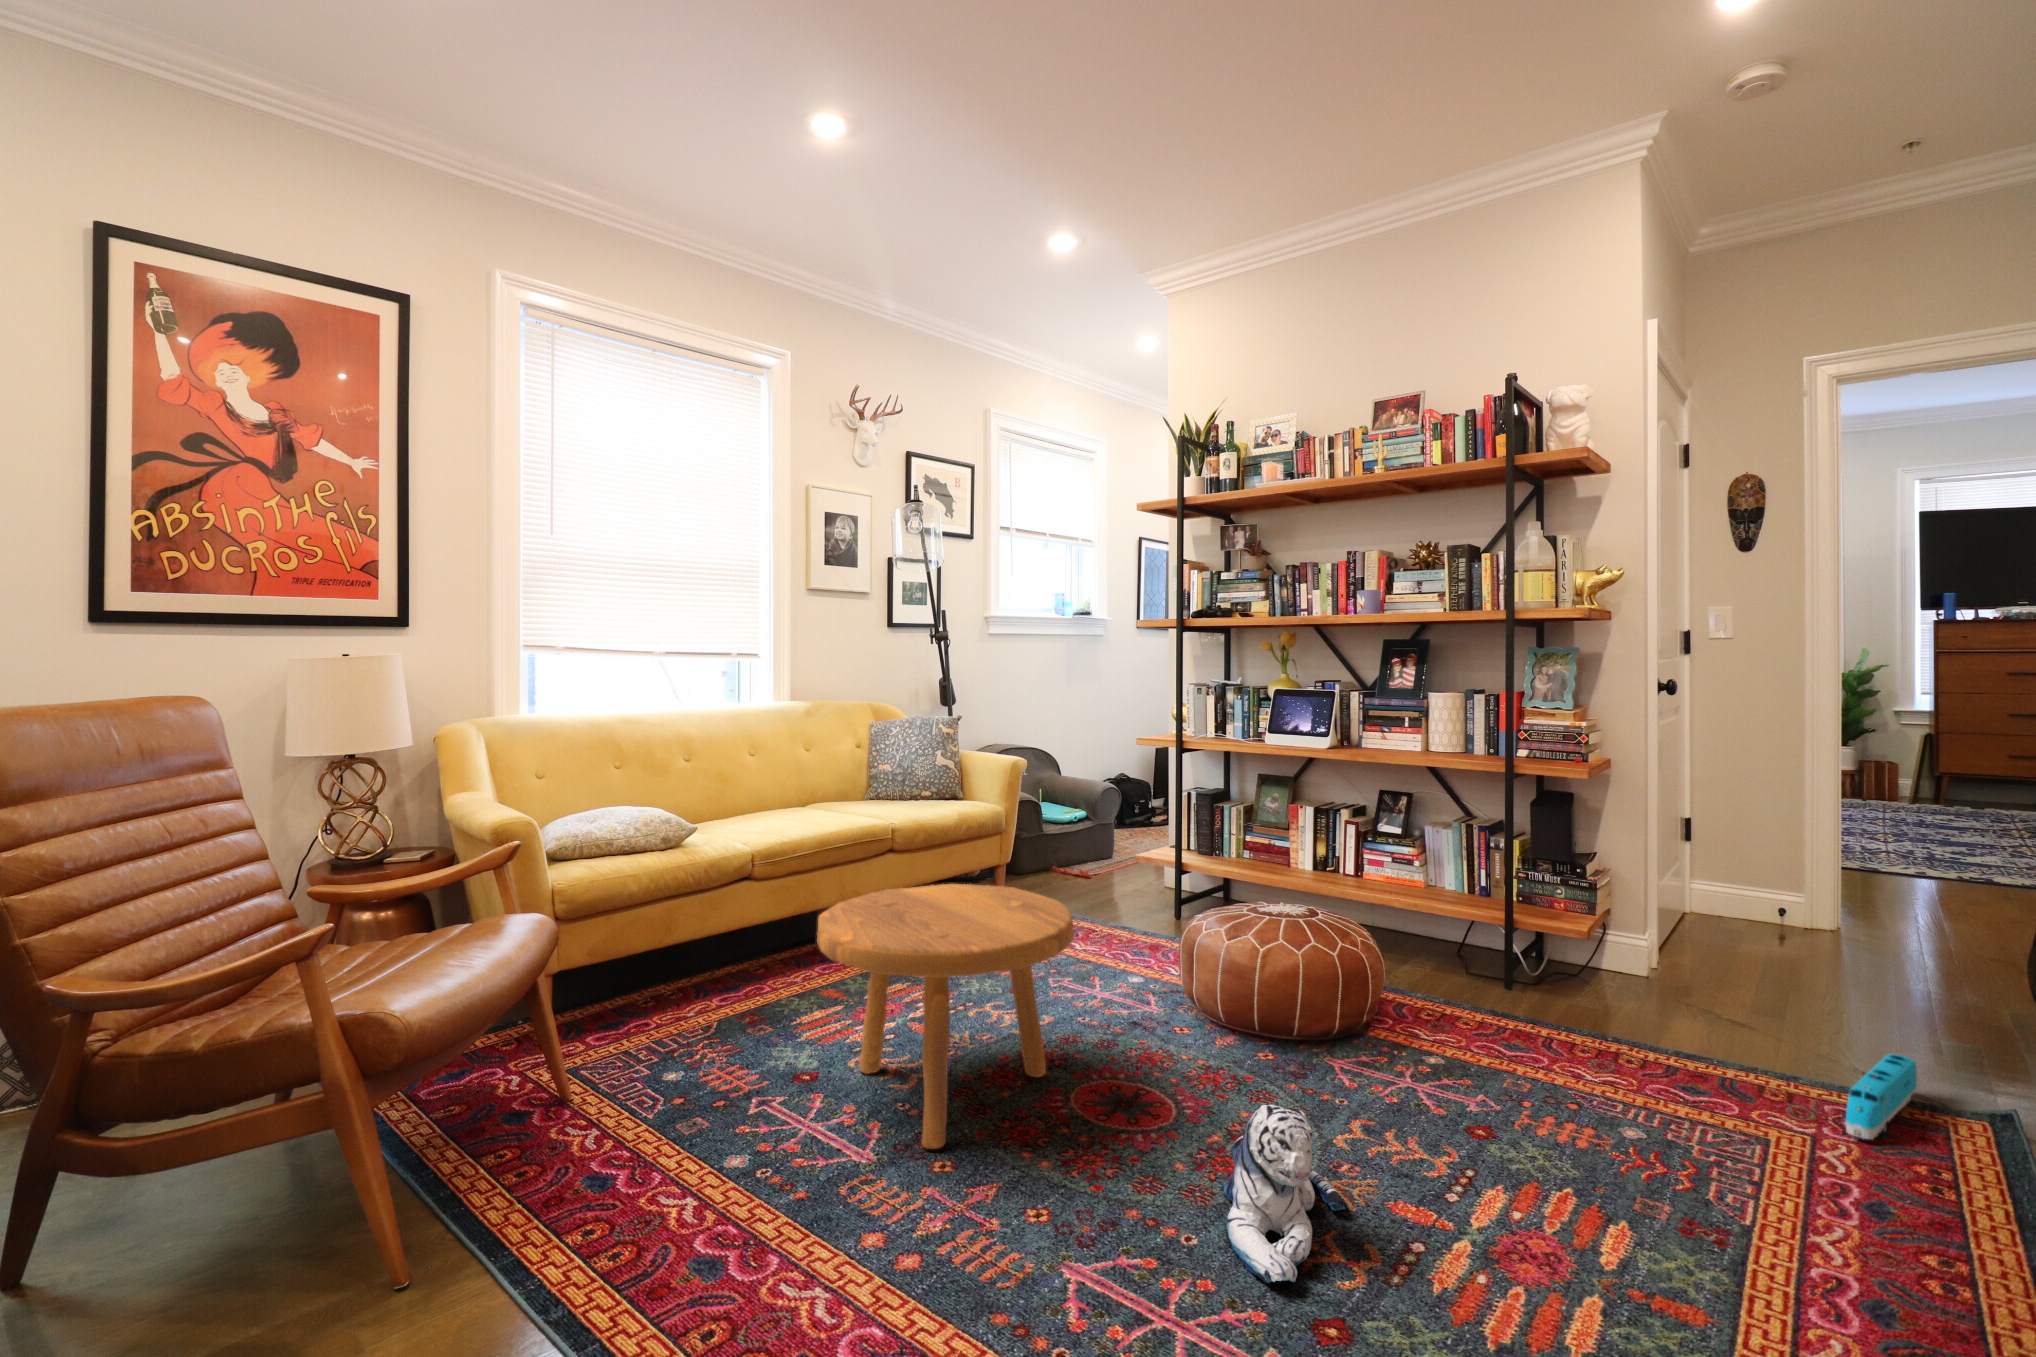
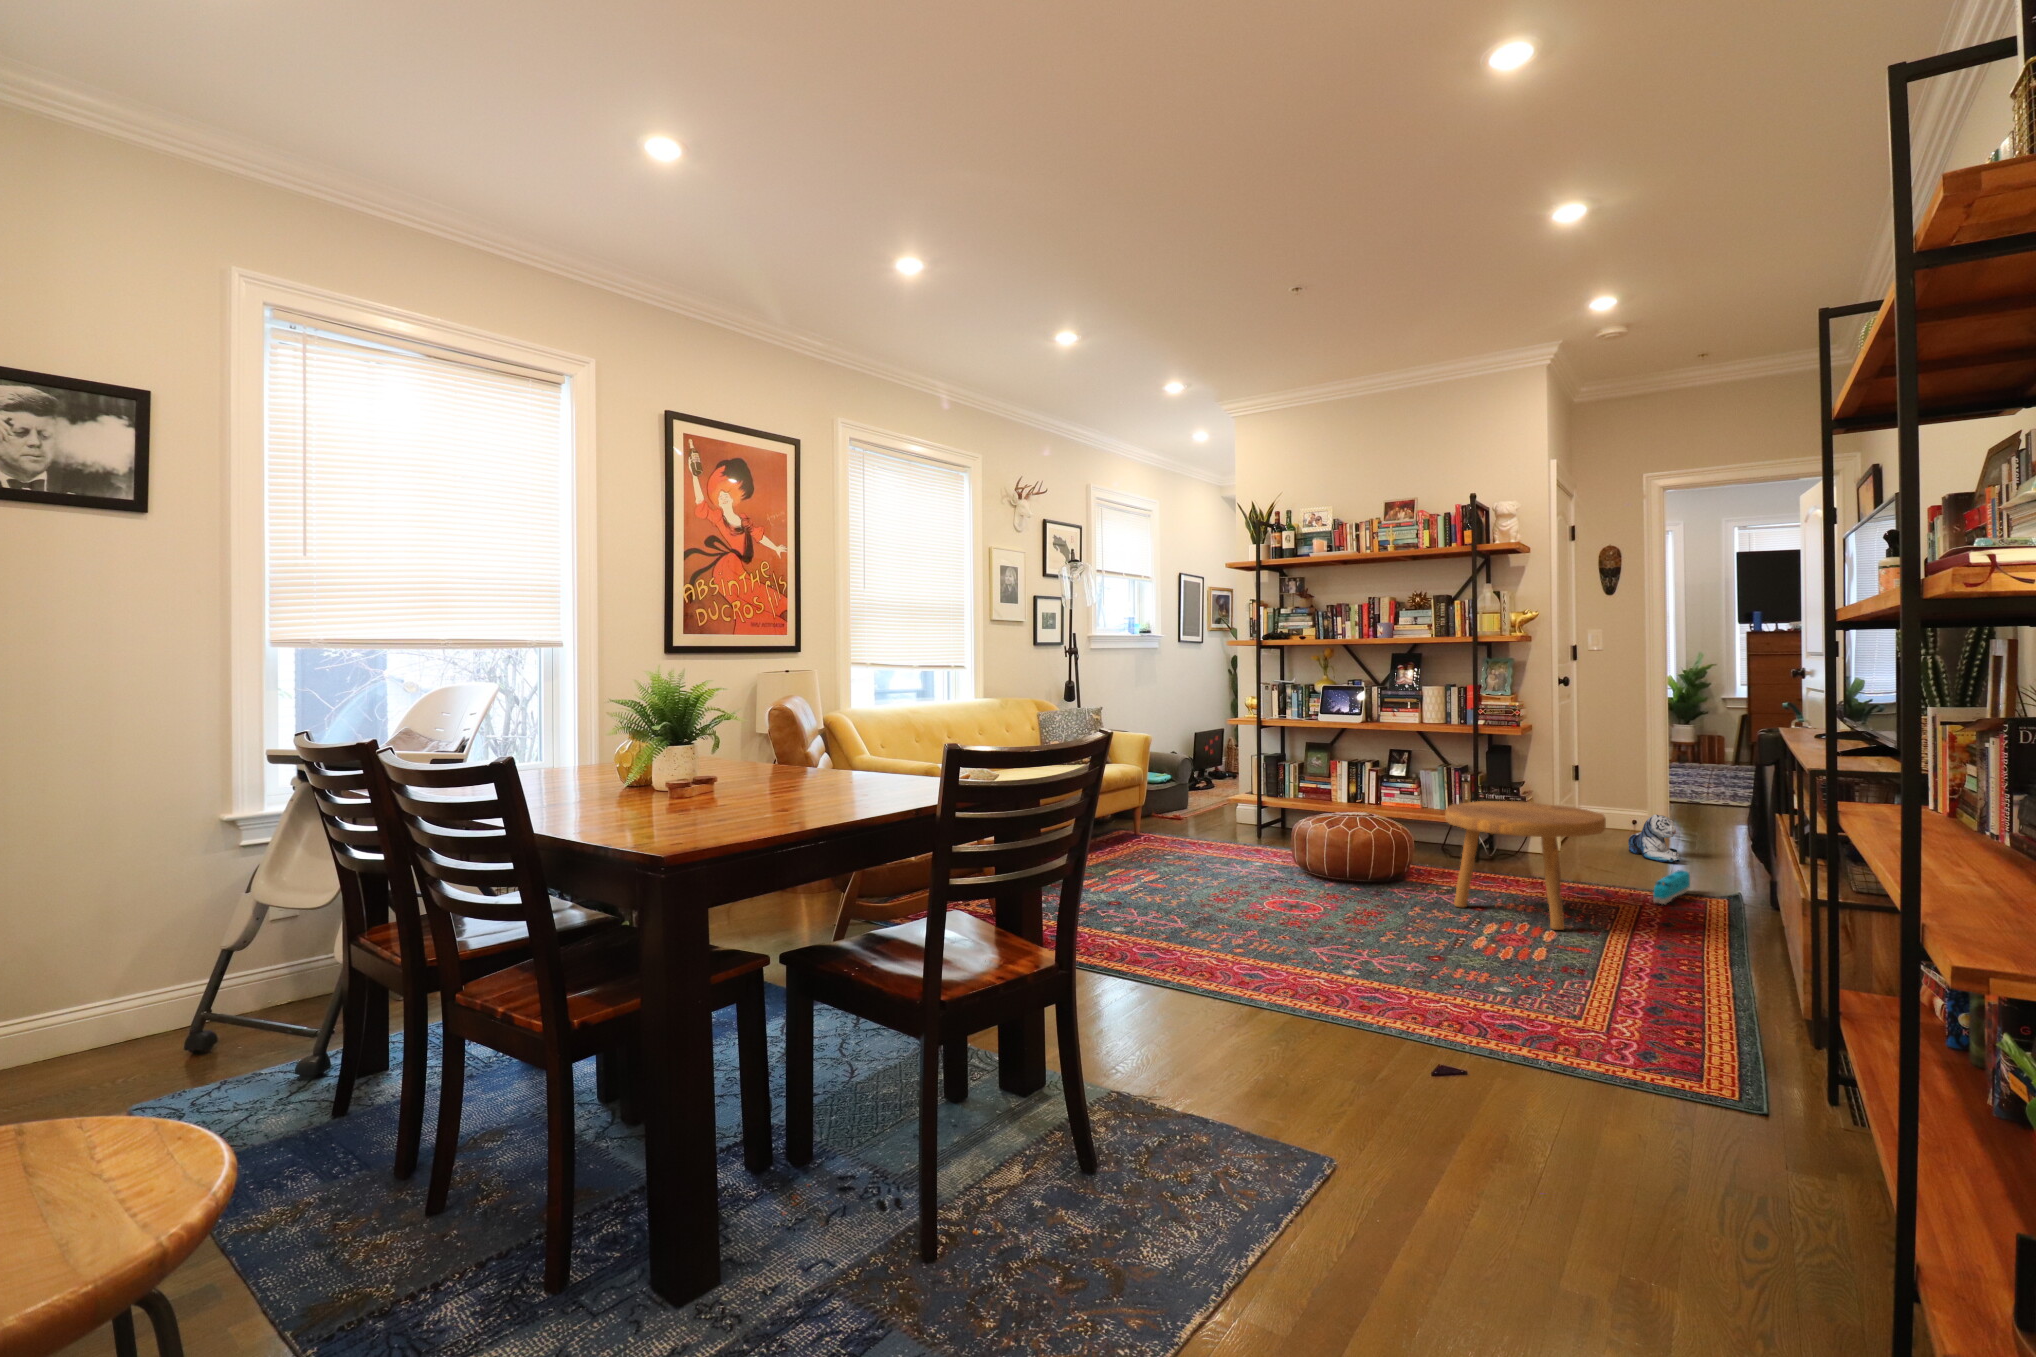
footstool: present [817,884,1074,1149] -> present [1445,801,1606,930]
plush toy: present [1221,1105,1345,1283] -> present [1628,815,1680,862]

